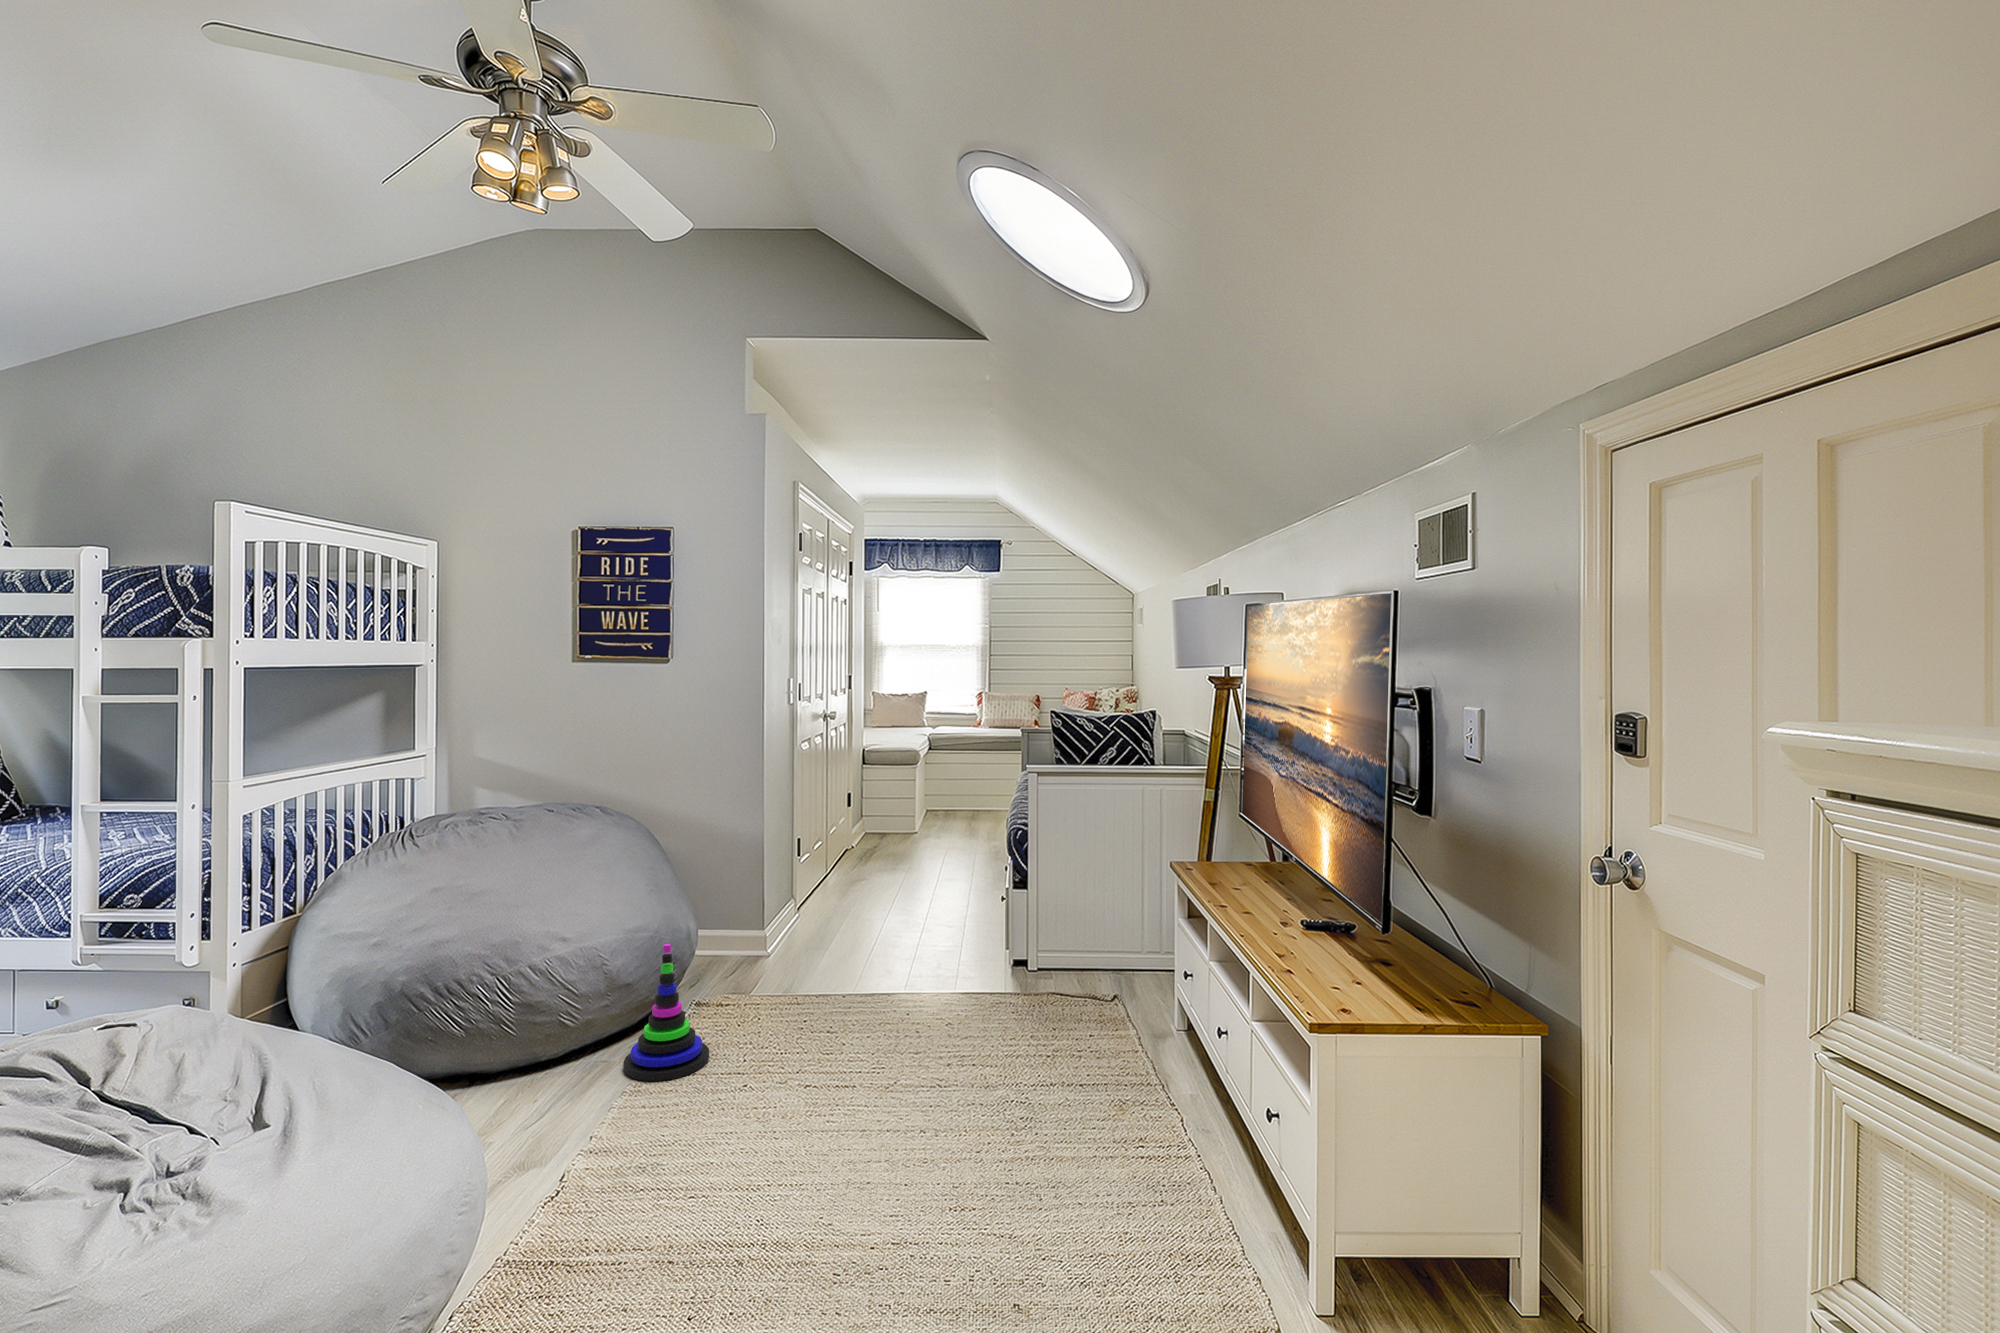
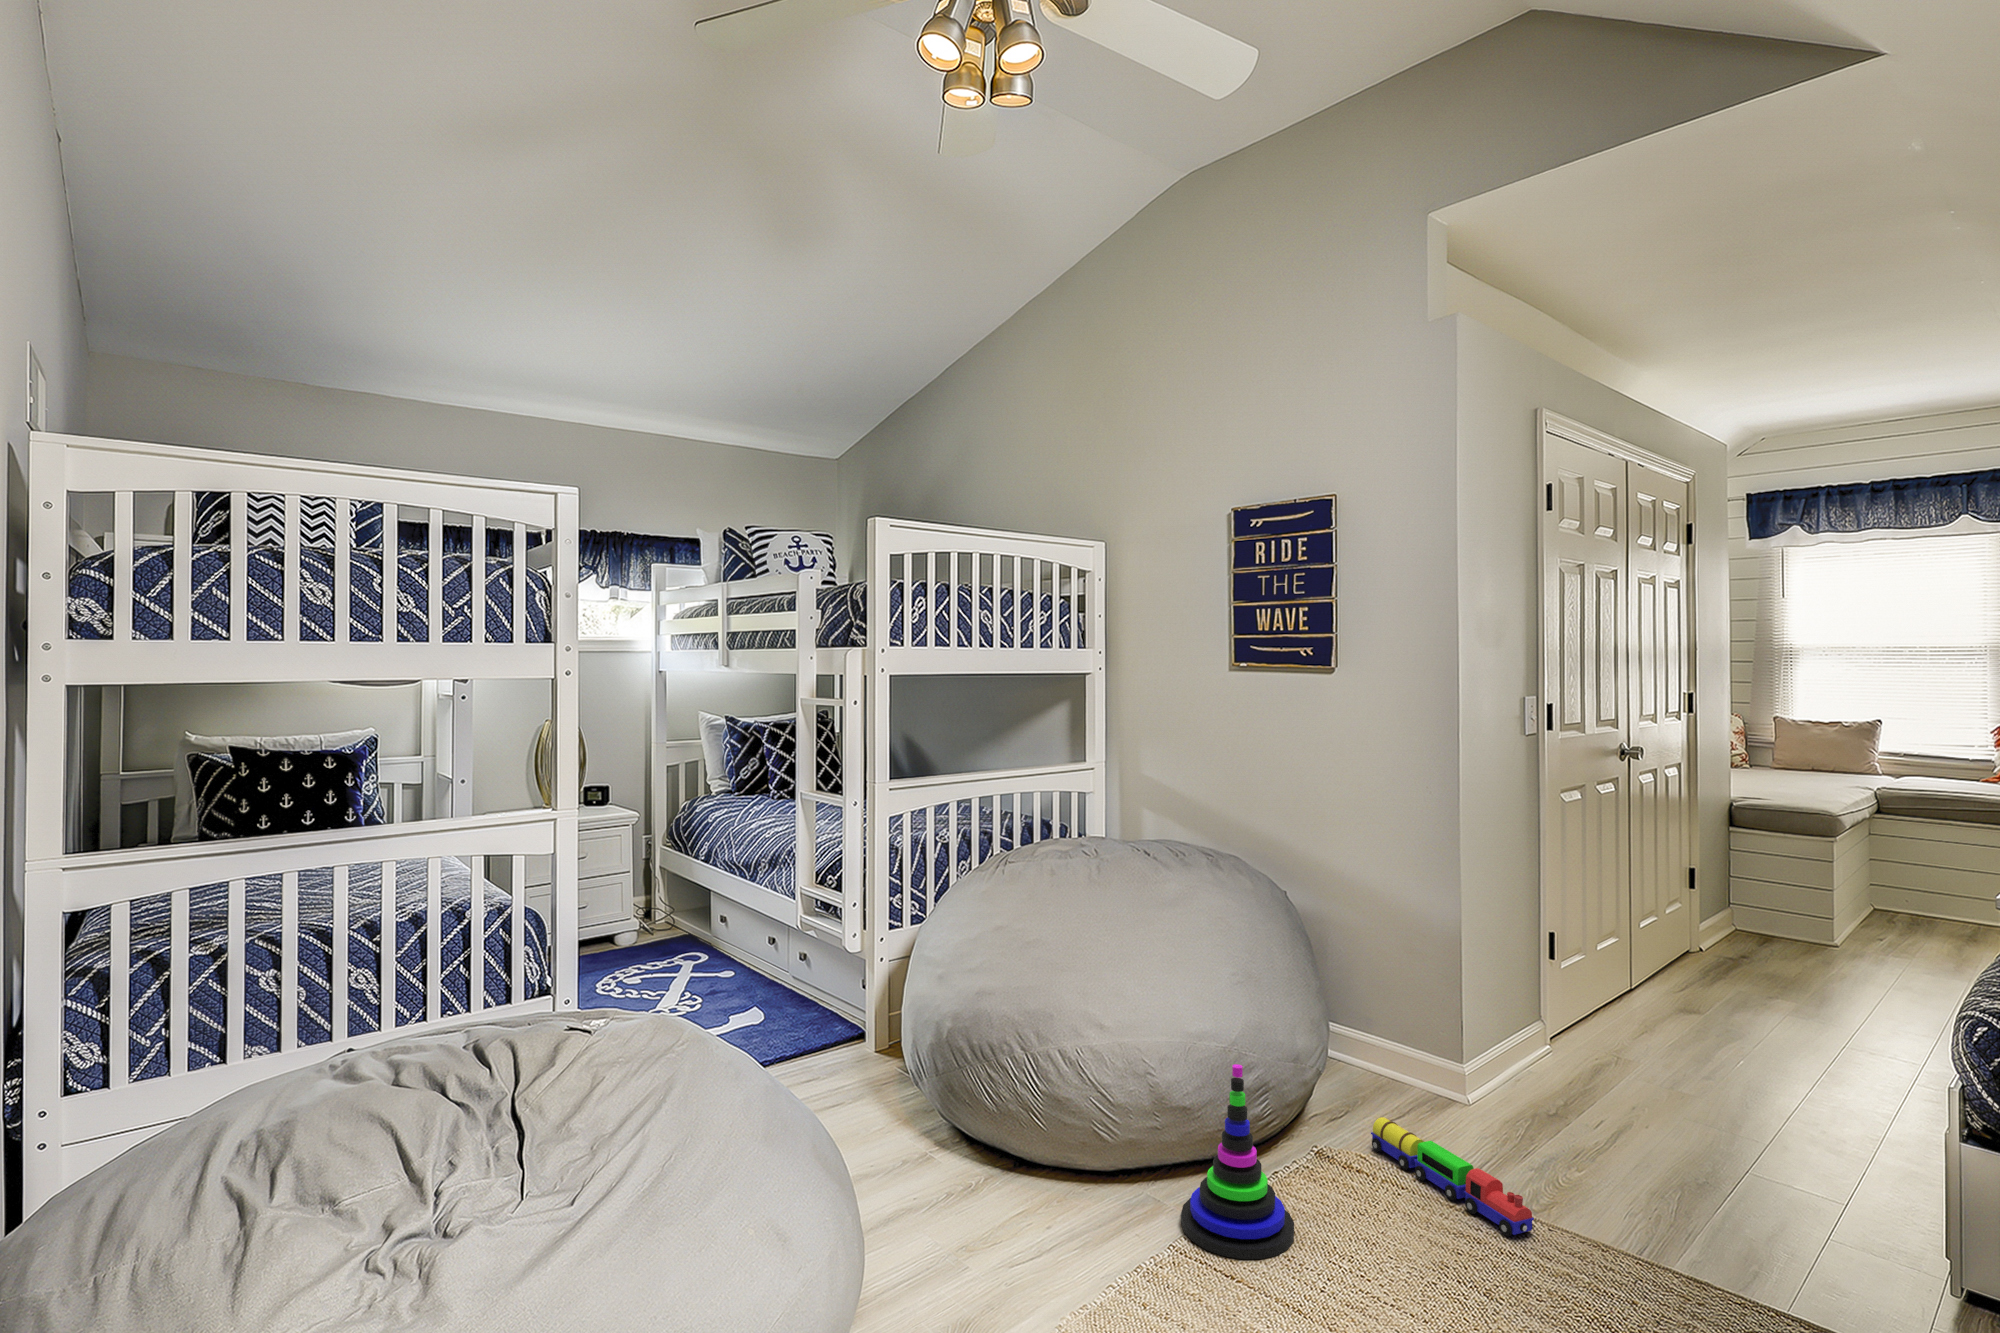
toy train: none [725,971,841,1011] -> present [1371,1117,1534,1236]

